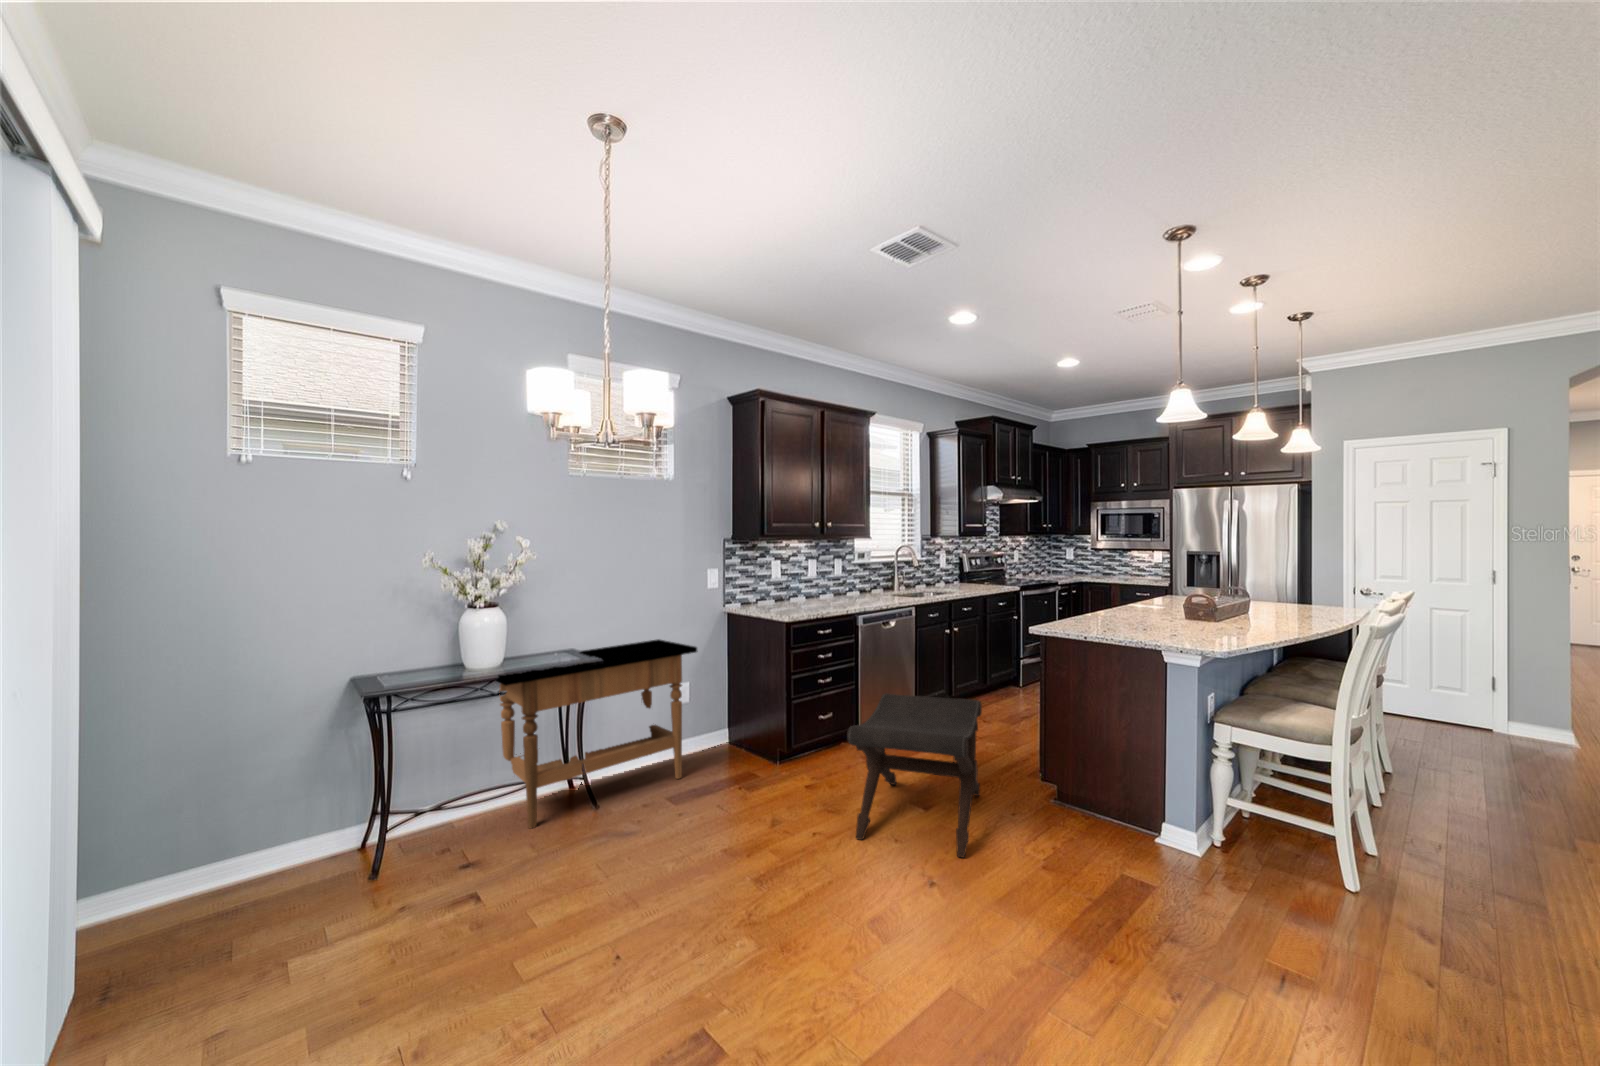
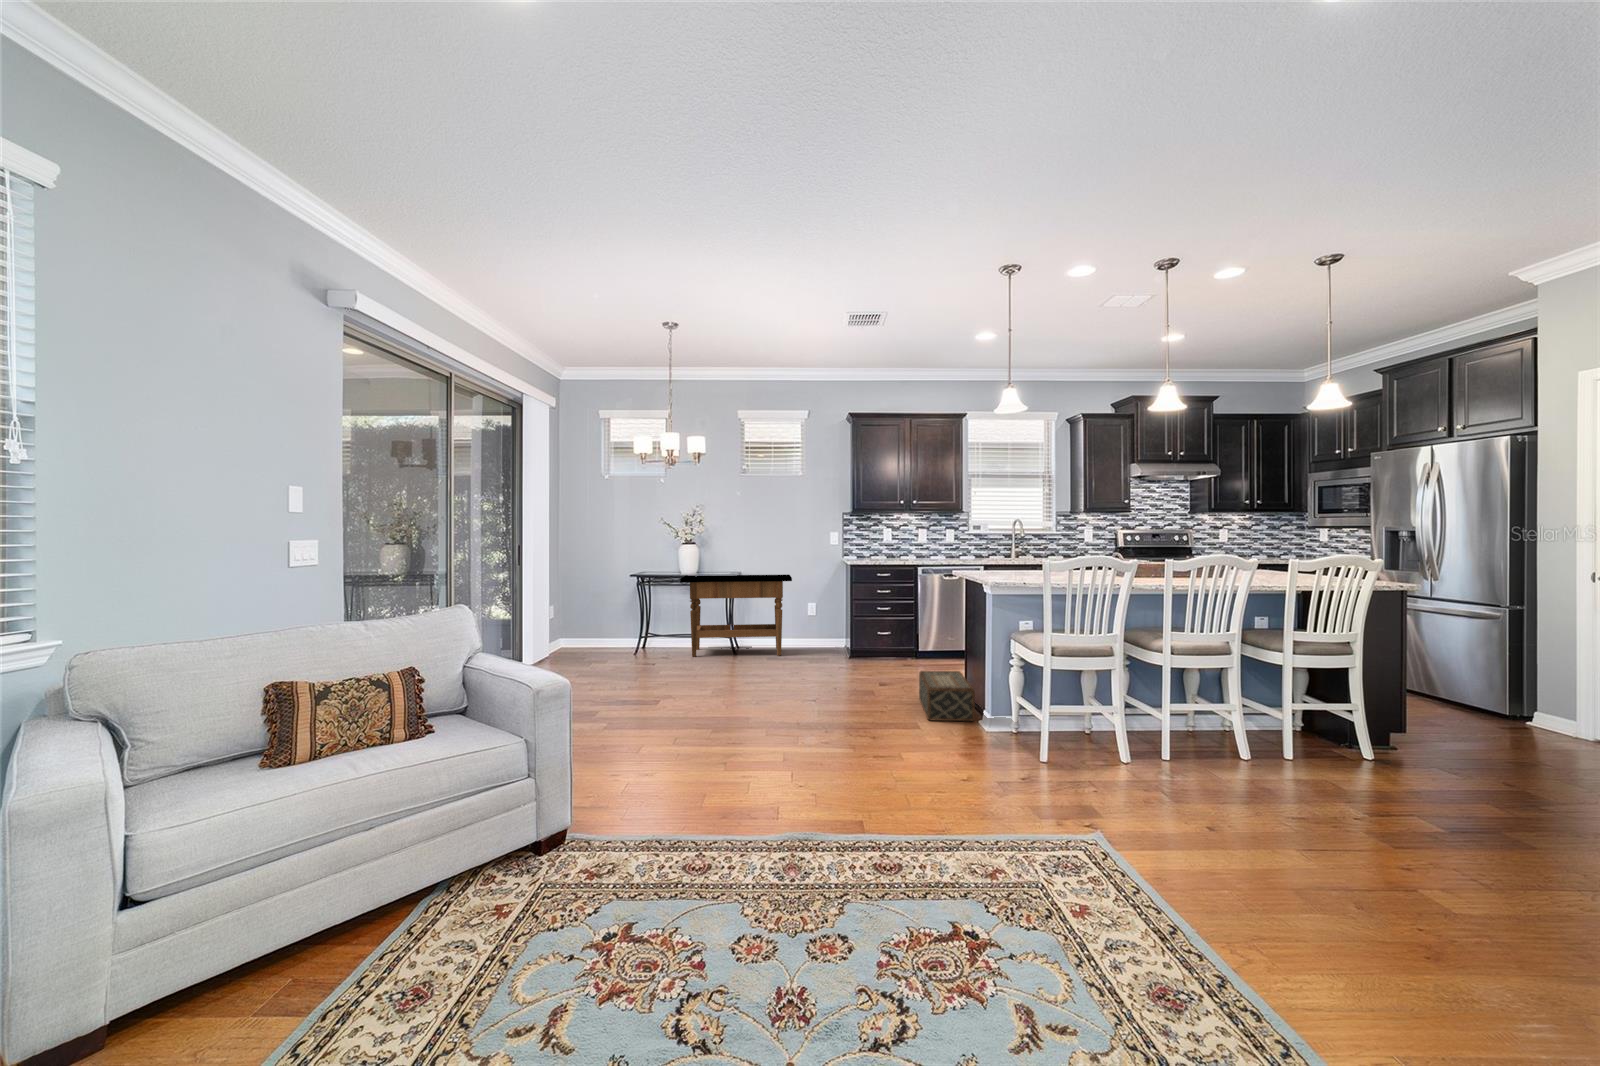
footstool: present [847,693,982,858] -> none [809,616,919,700]
woven basket: none [1027,759,1175,863] -> present [919,671,975,721]

